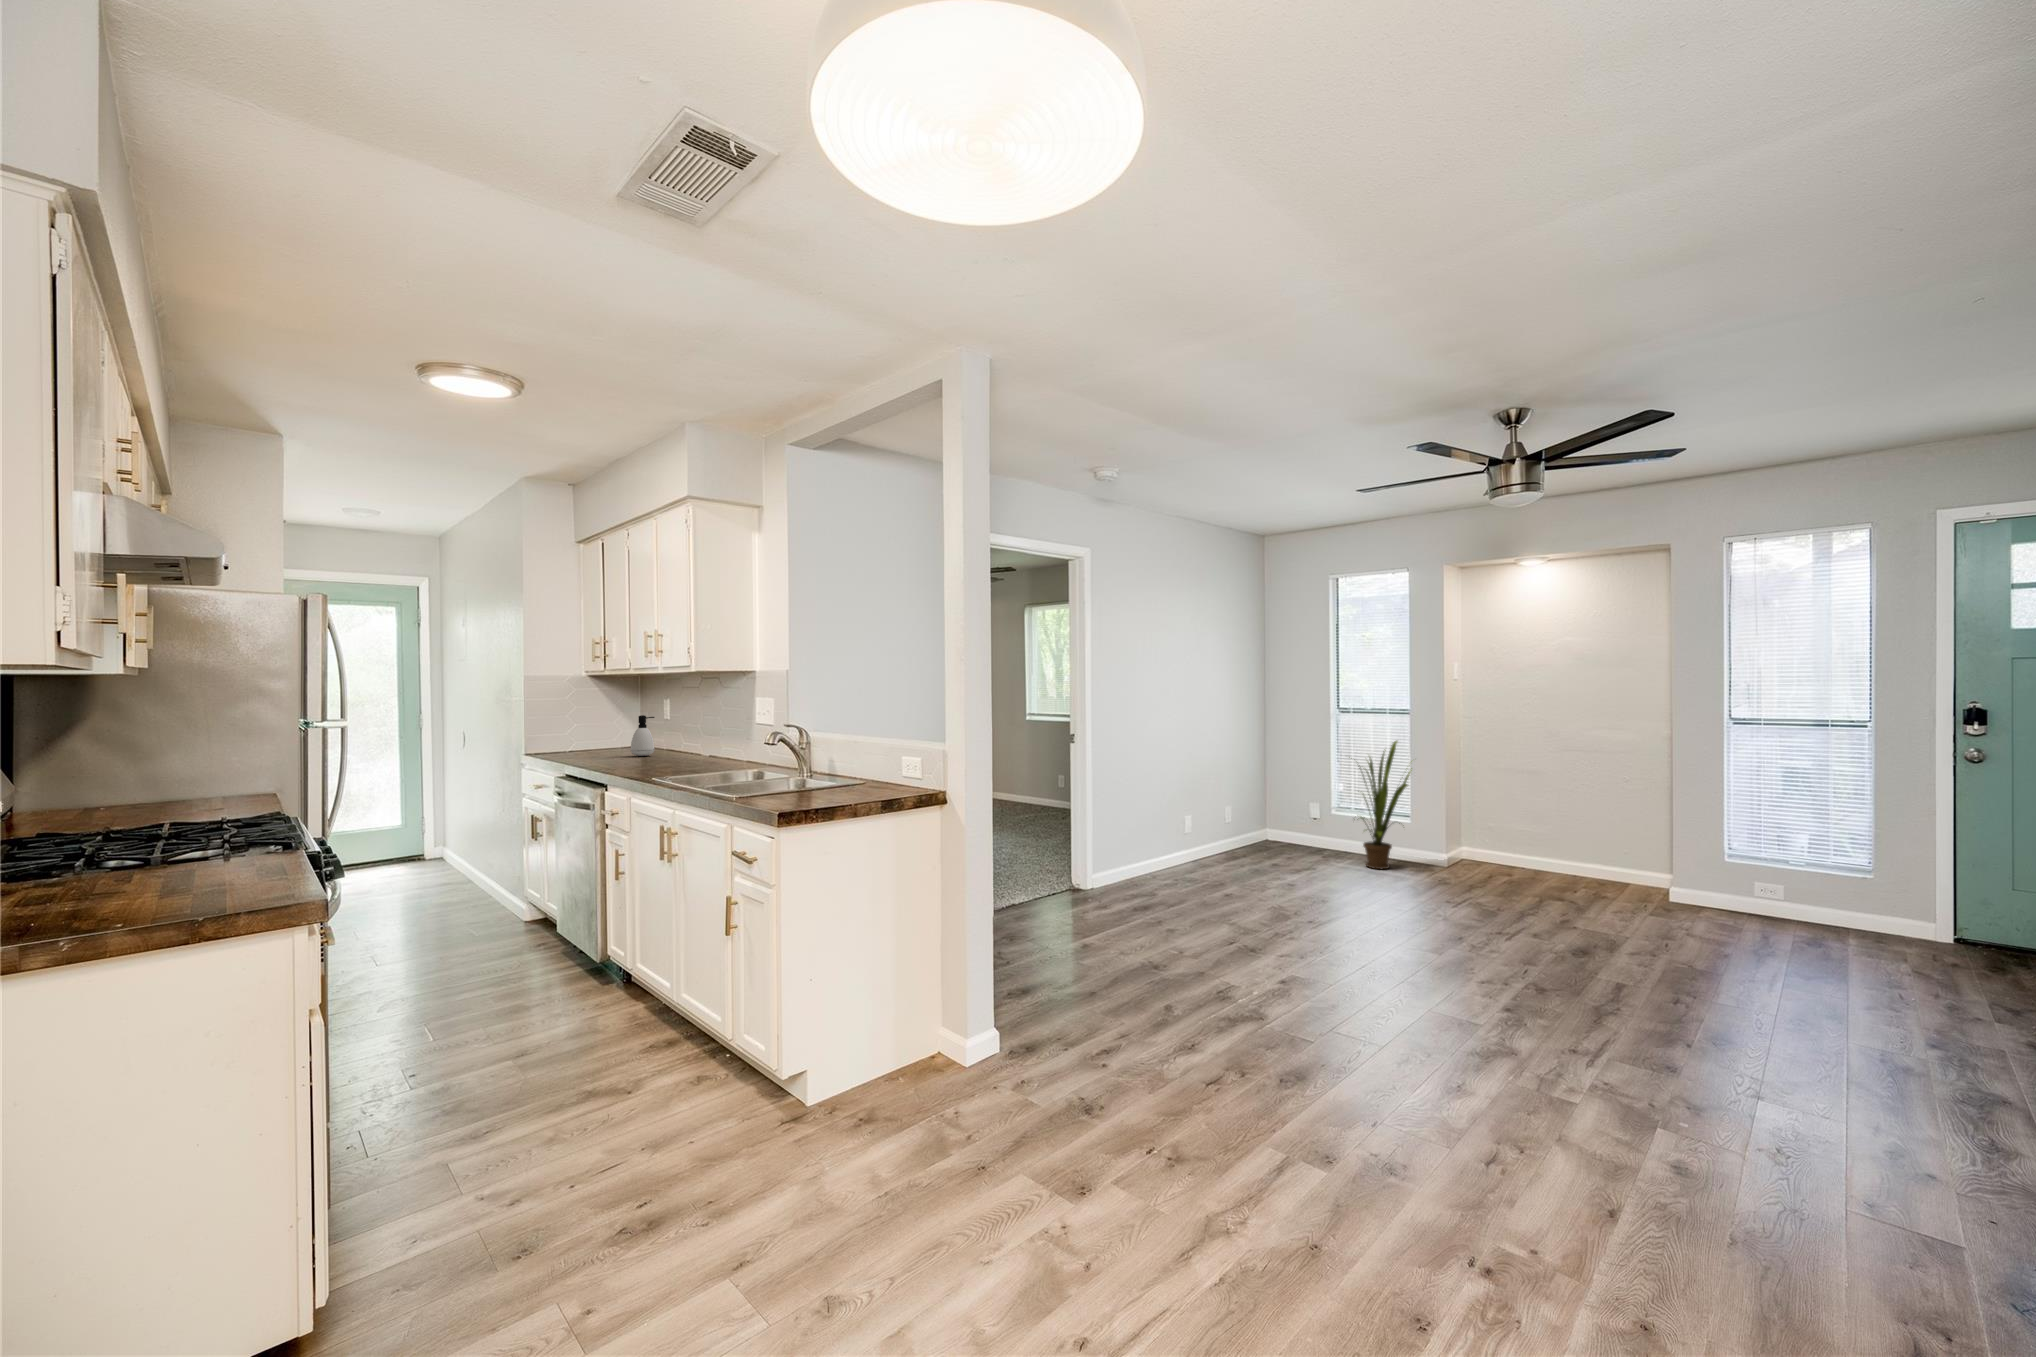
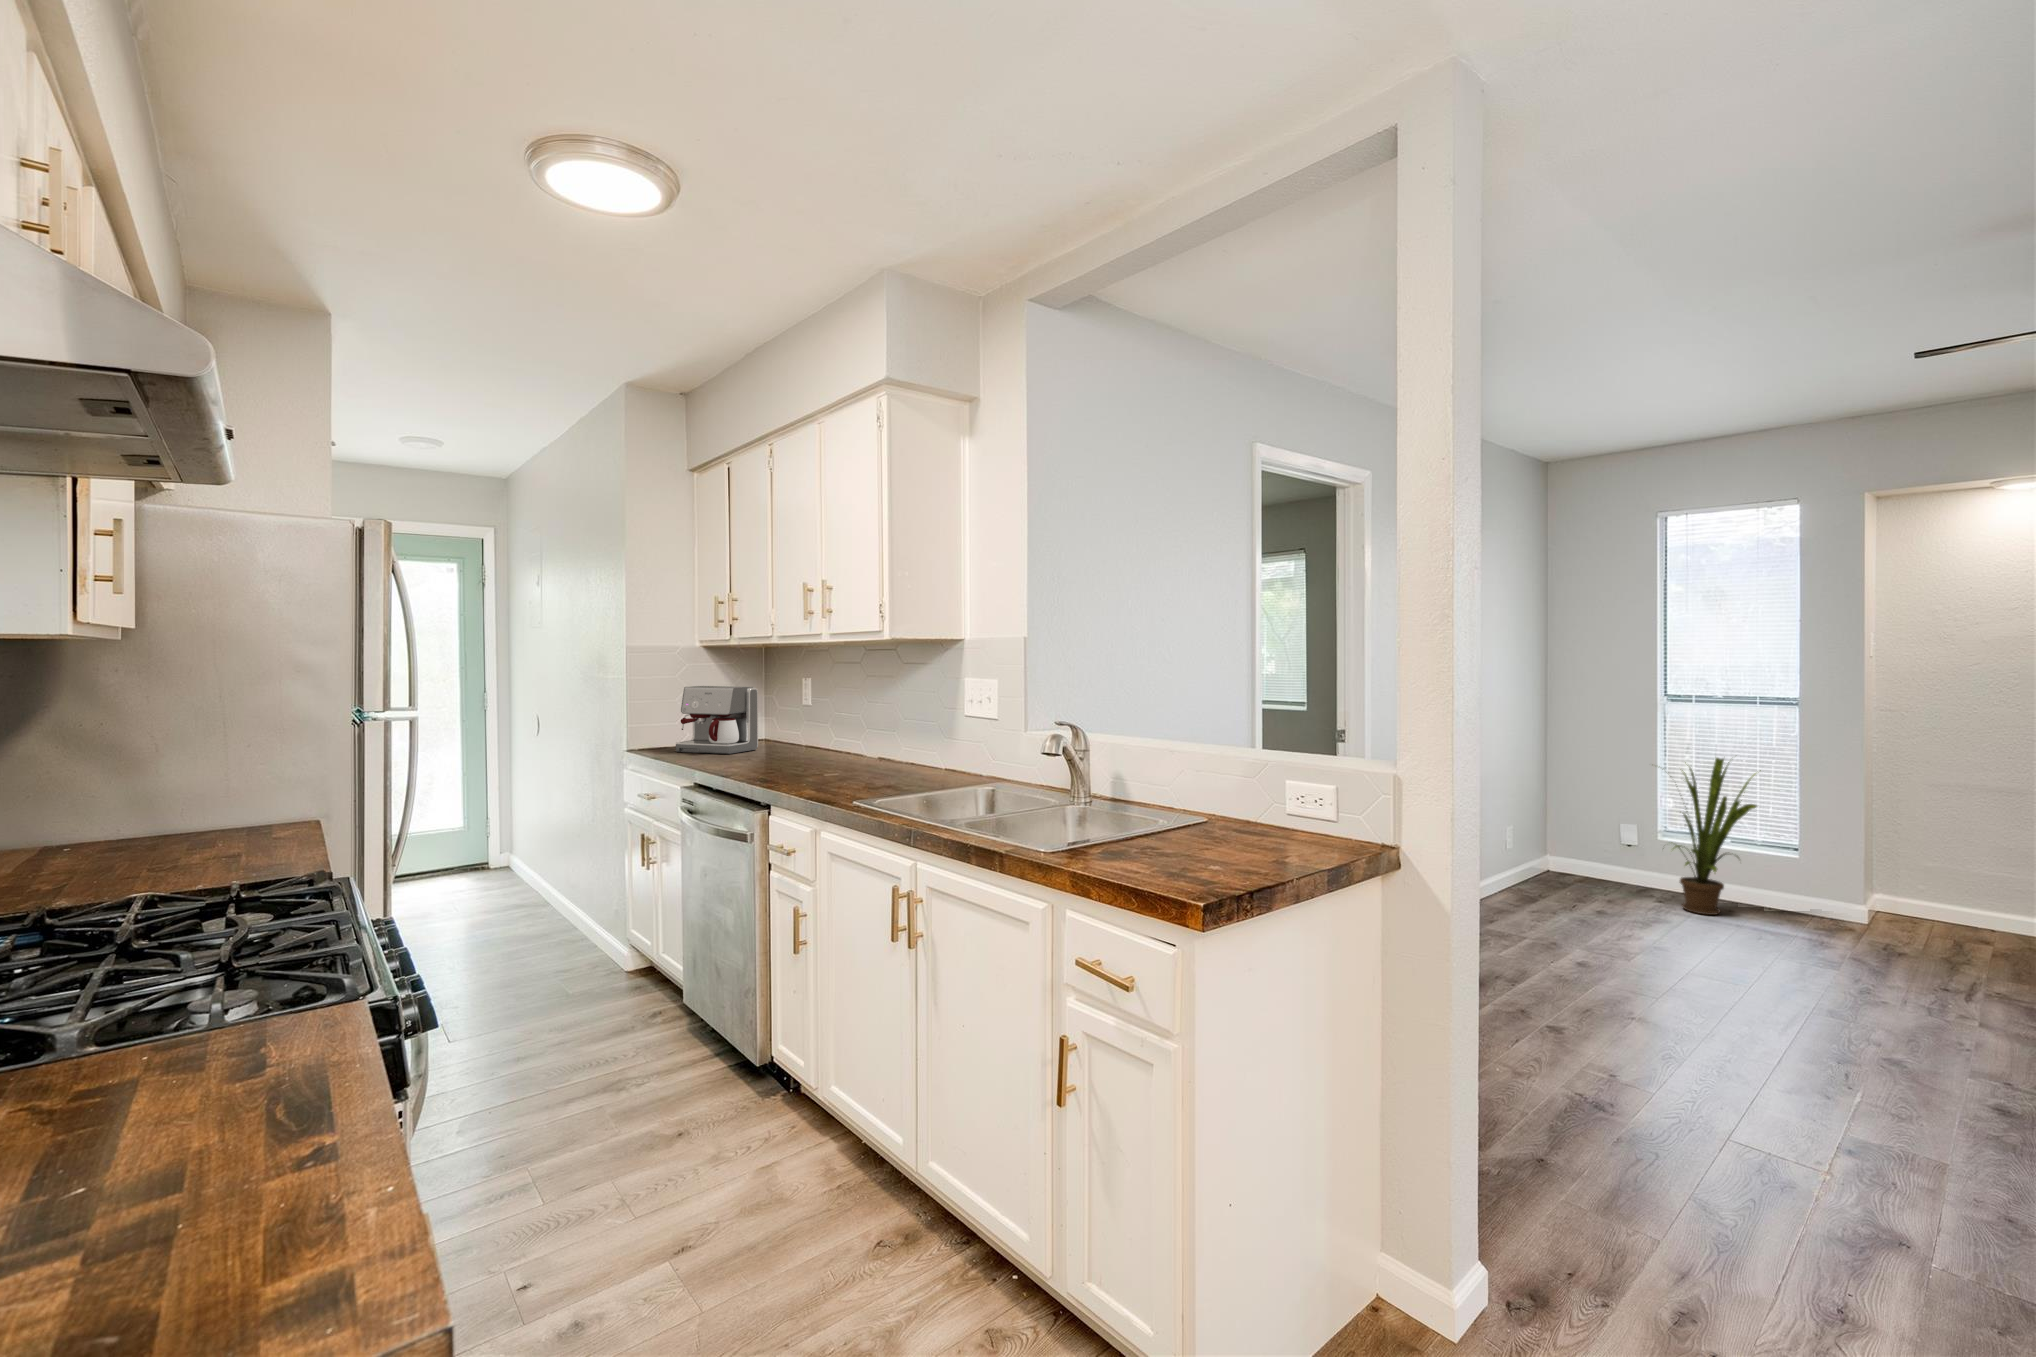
coffee maker: none [562,706,627,756] -> present [676,686,758,754]
soap dispenser: present [631,715,654,756] -> none [770,700,800,755]

